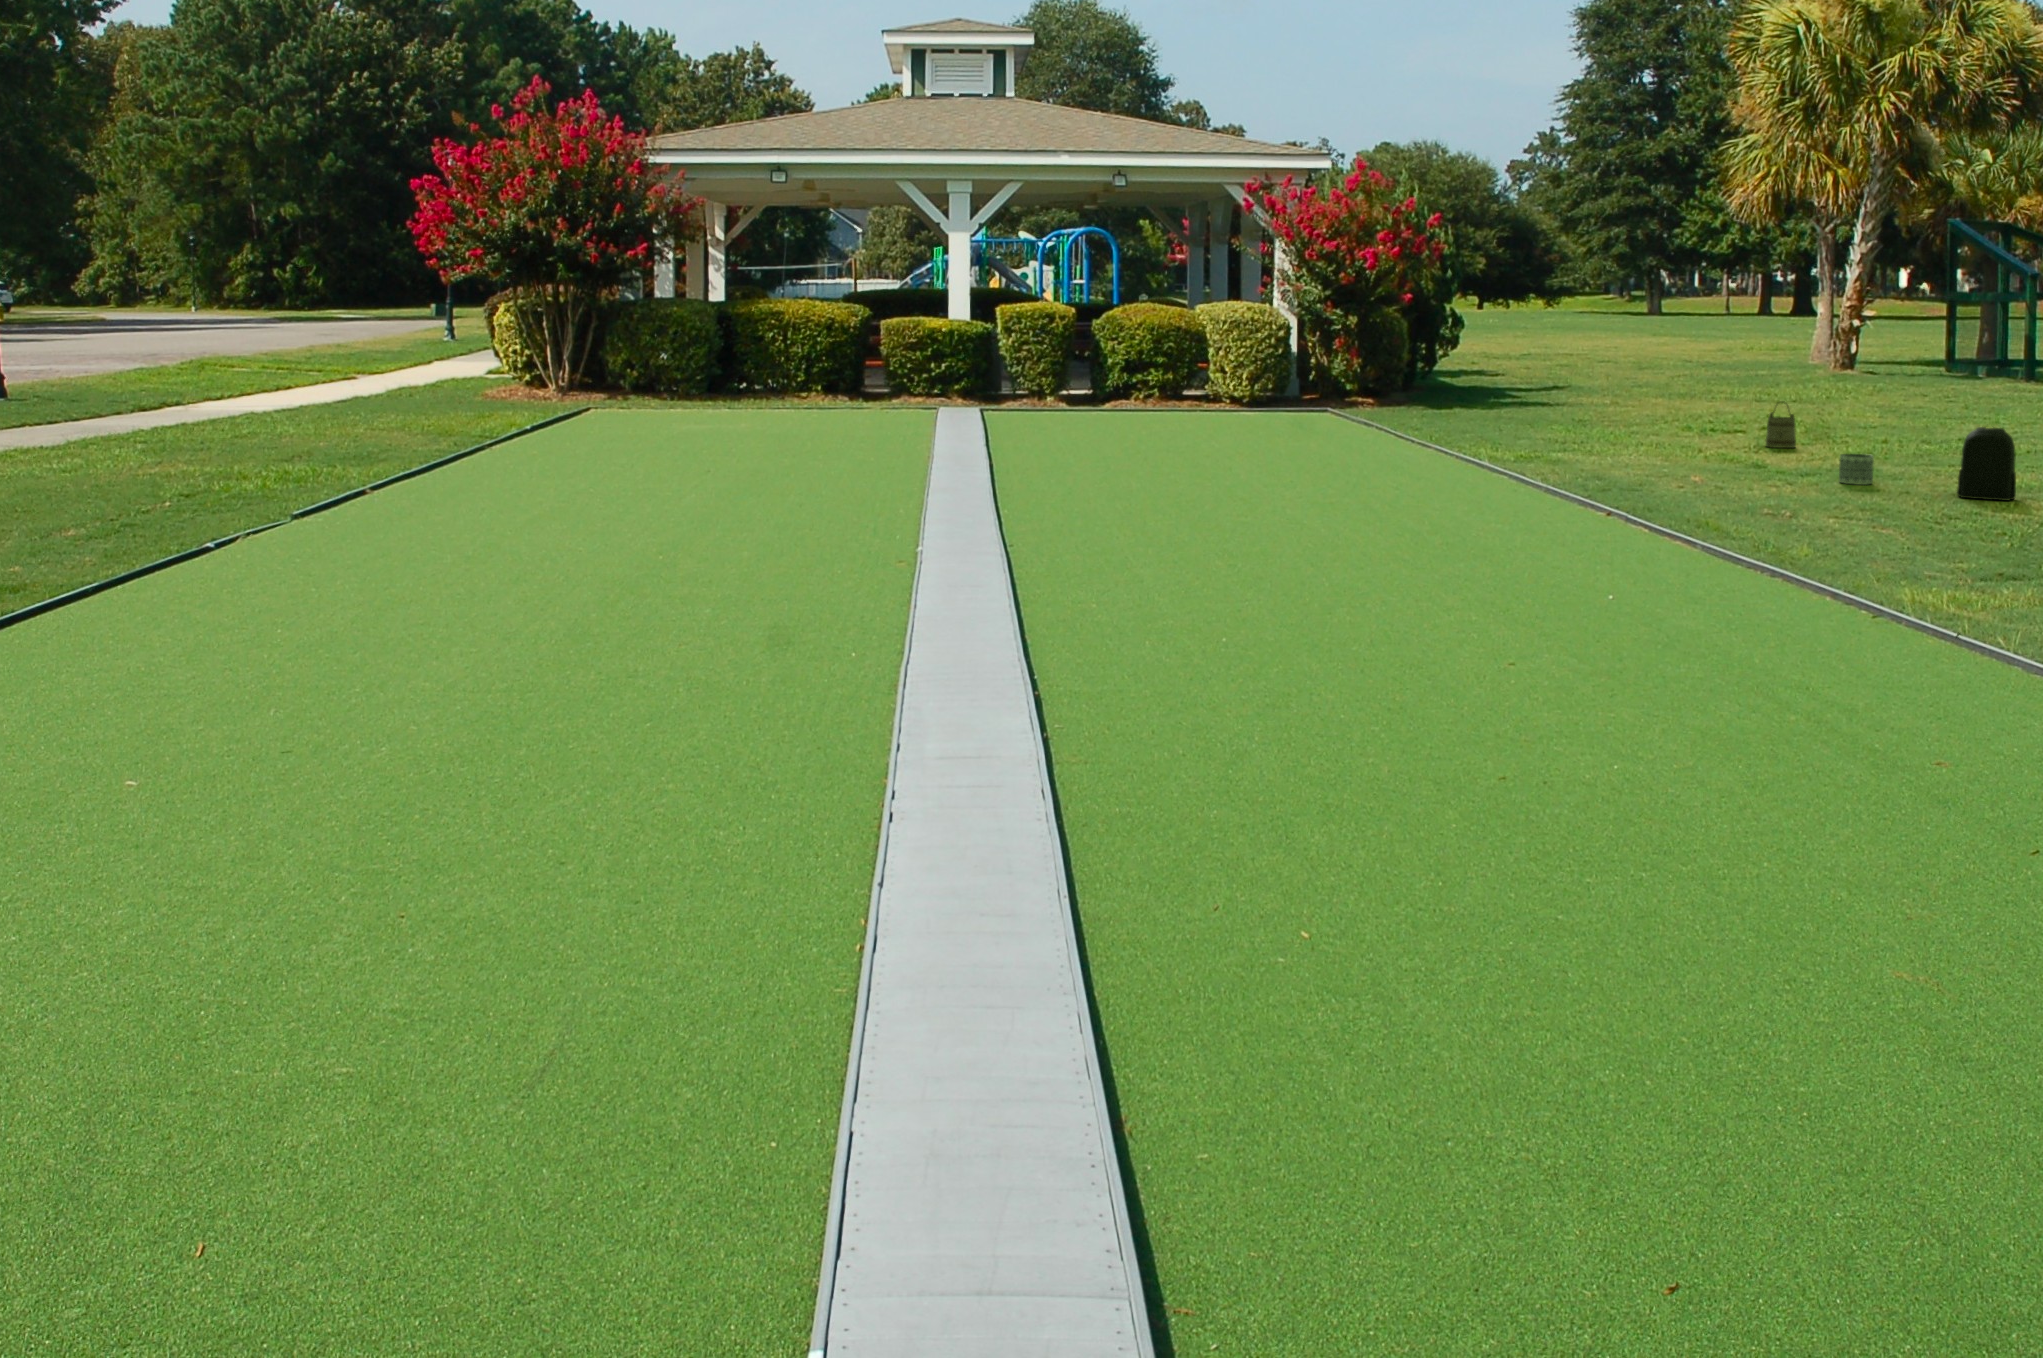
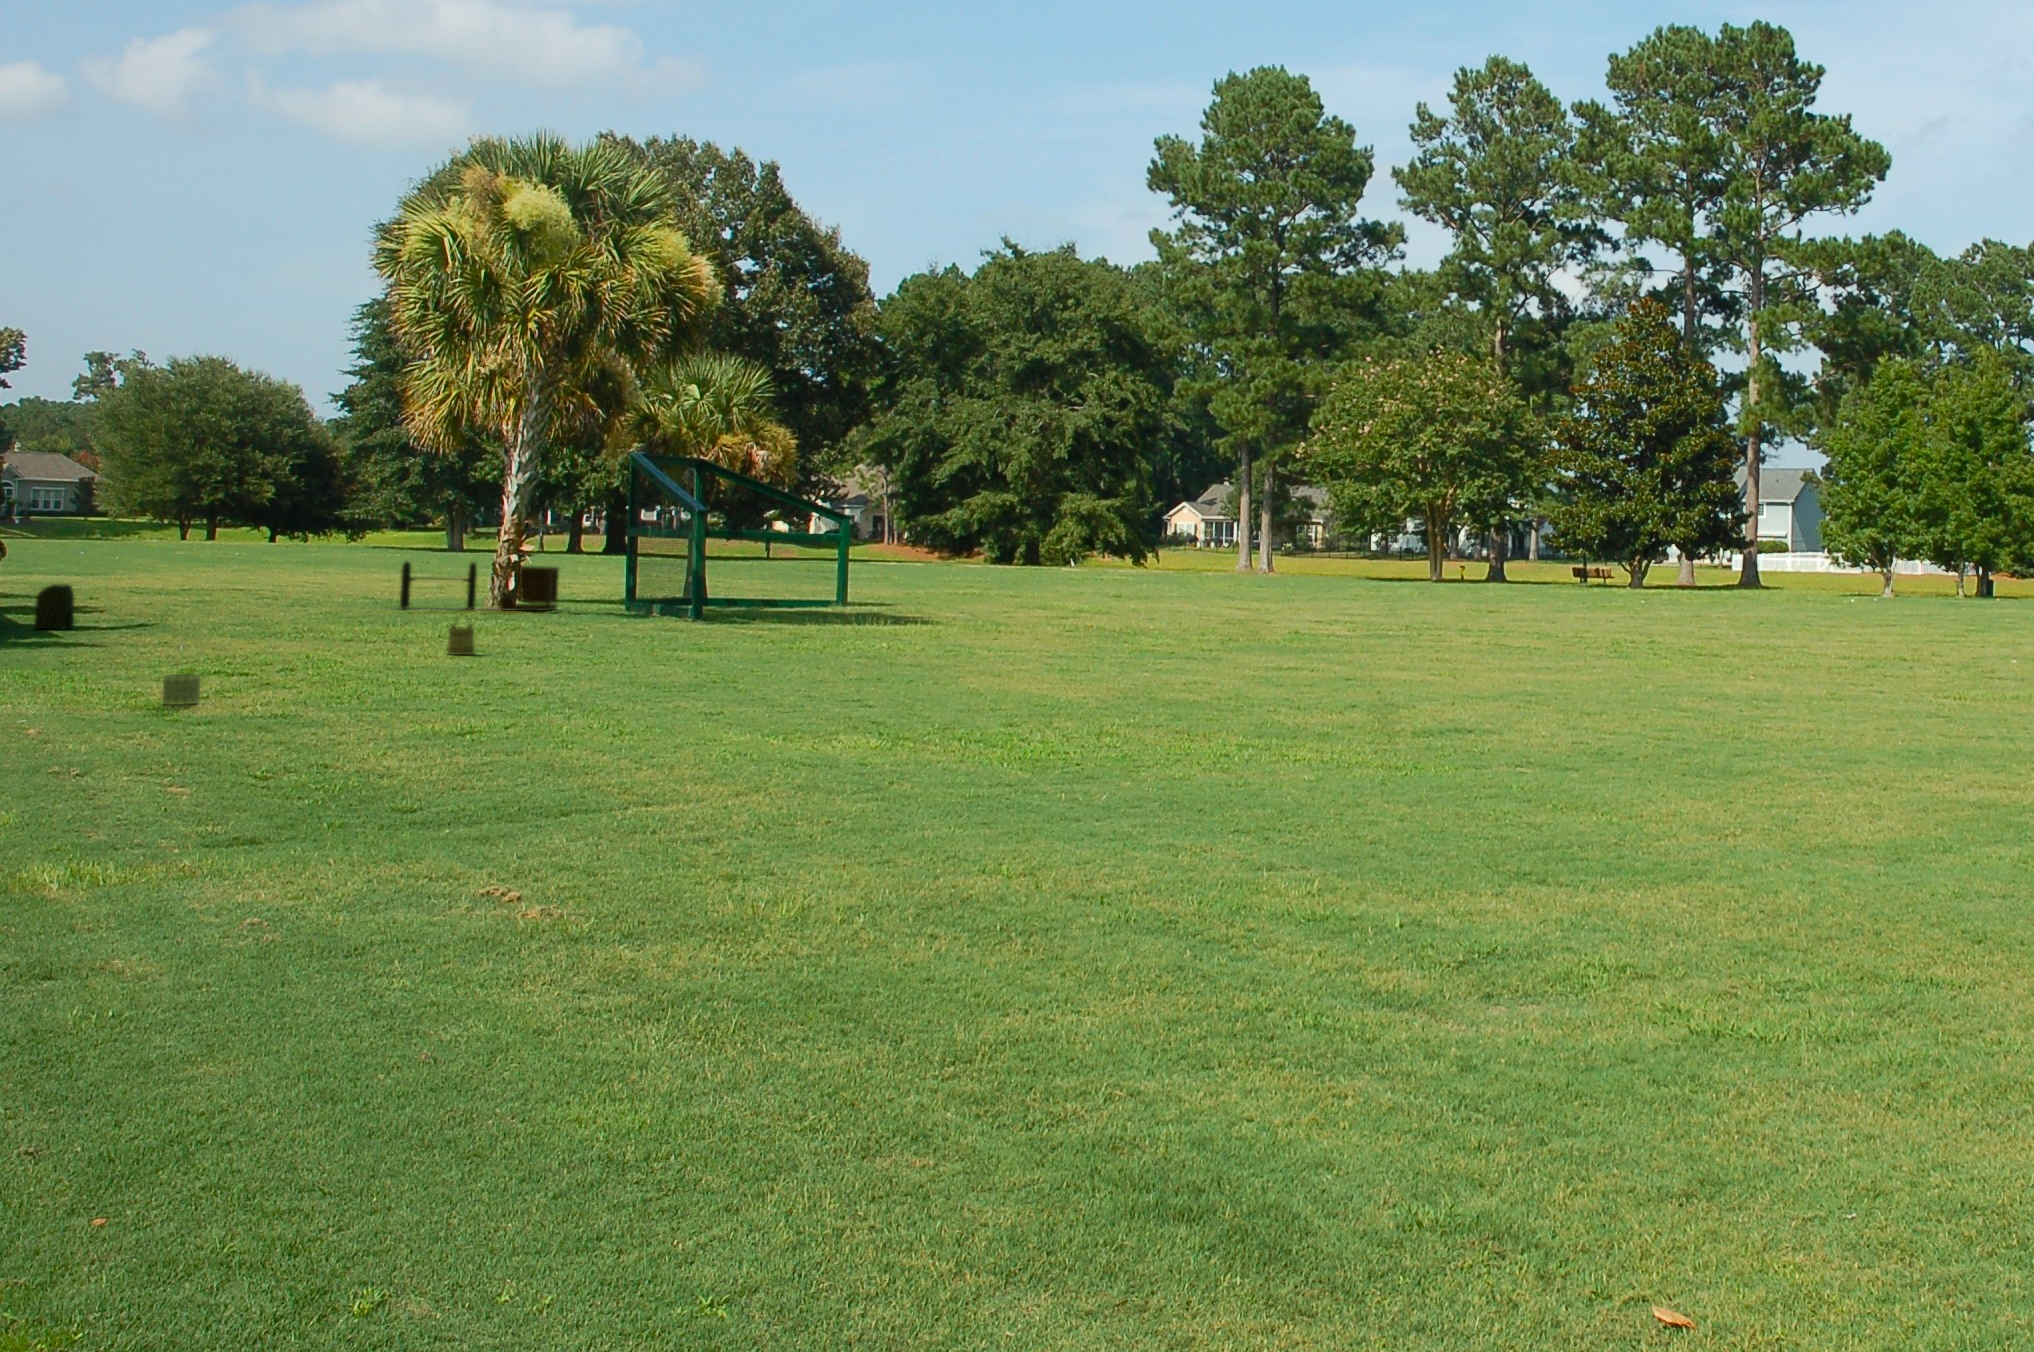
bench: none [1755,325,1823,370] -> present [400,561,477,610]
wooden crate: none [1848,329,1897,372] -> present [501,566,559,611]
bucket: present [1766,412,1796,448] -> present [447,614,475,655]
backpack: present [1957,427,2016,501] -> present [34,584,74,629]

